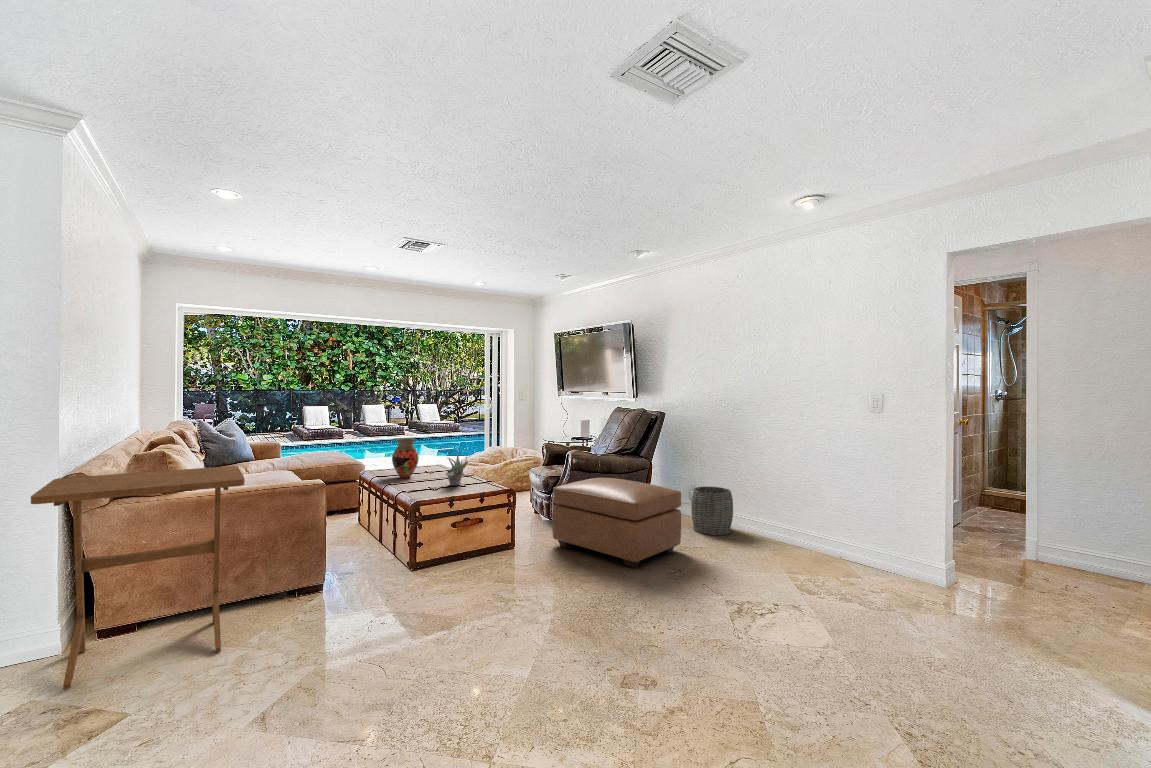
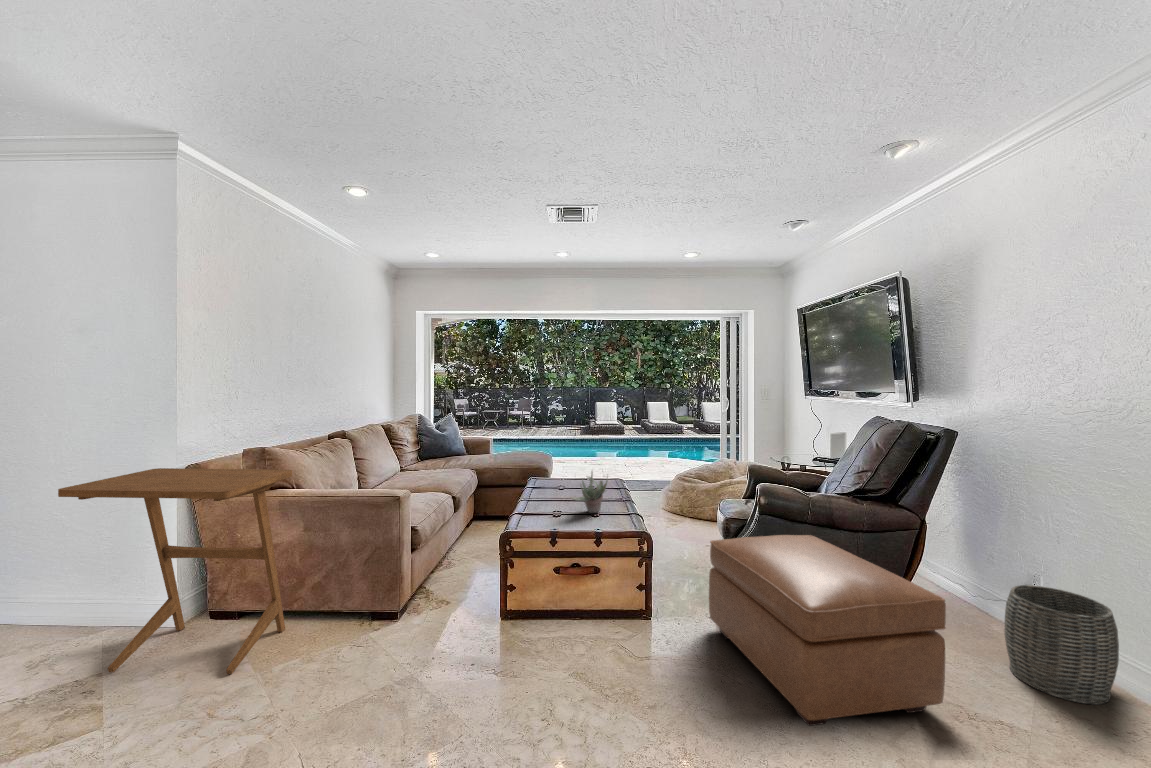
vase: present [392,438,419,478] -> none [547,445,576,493]

